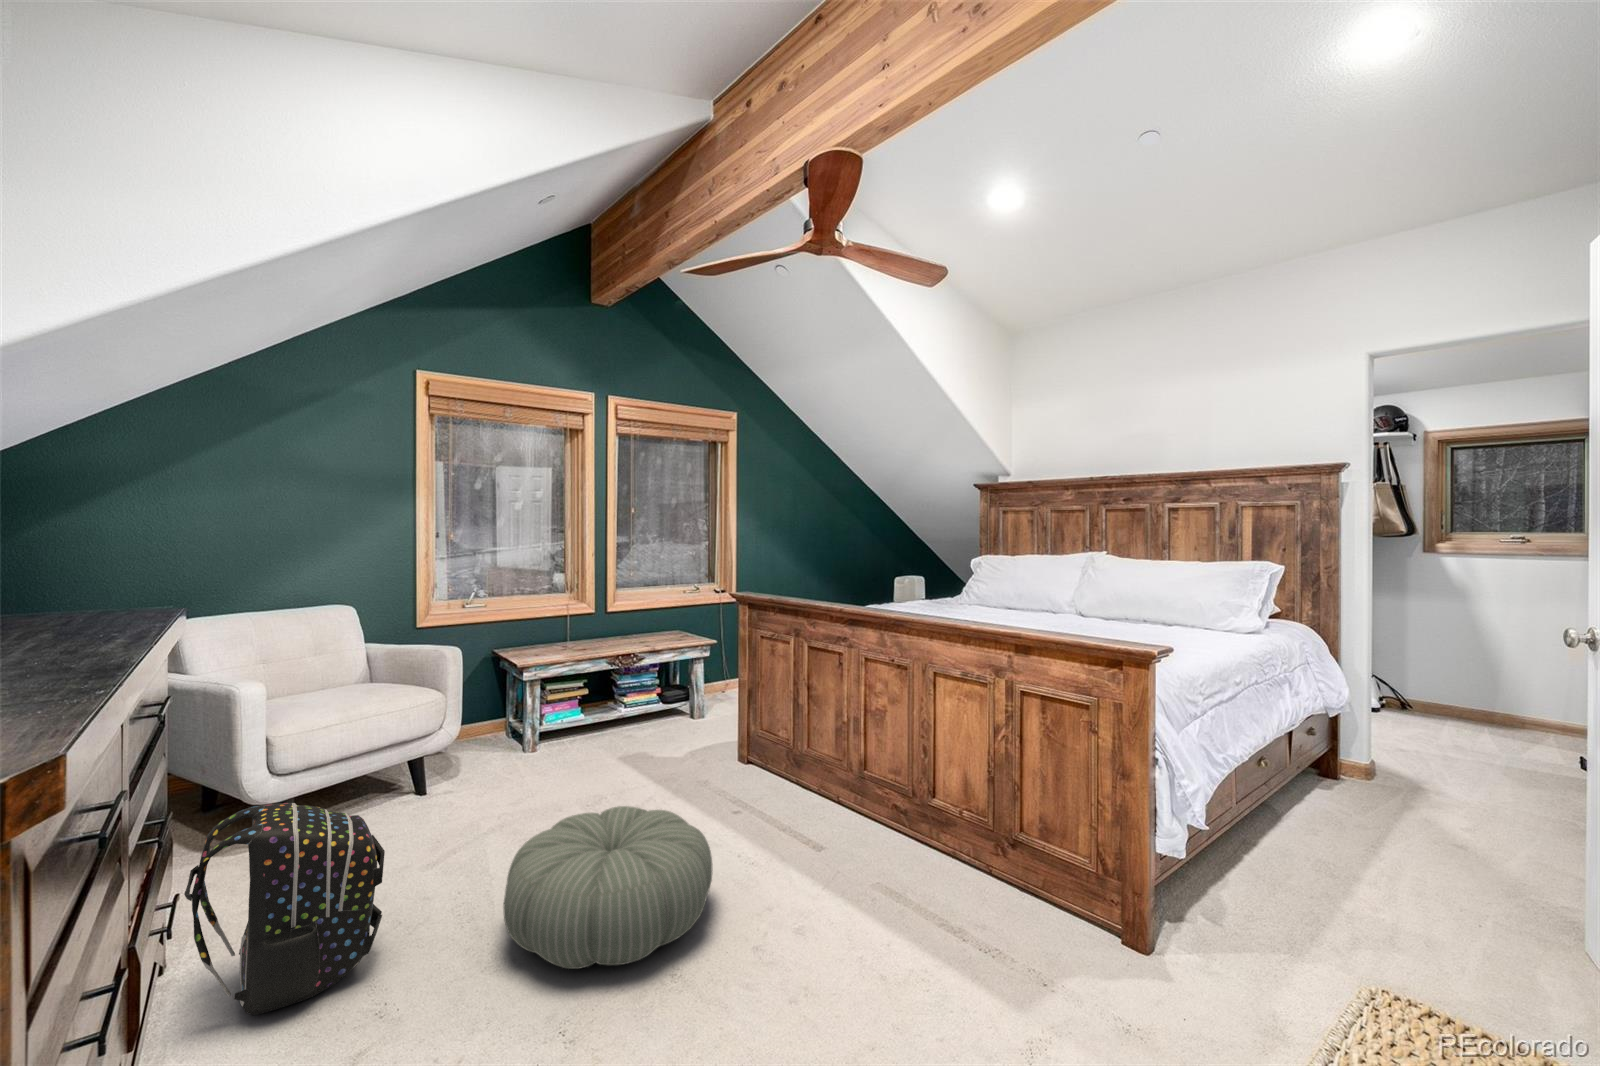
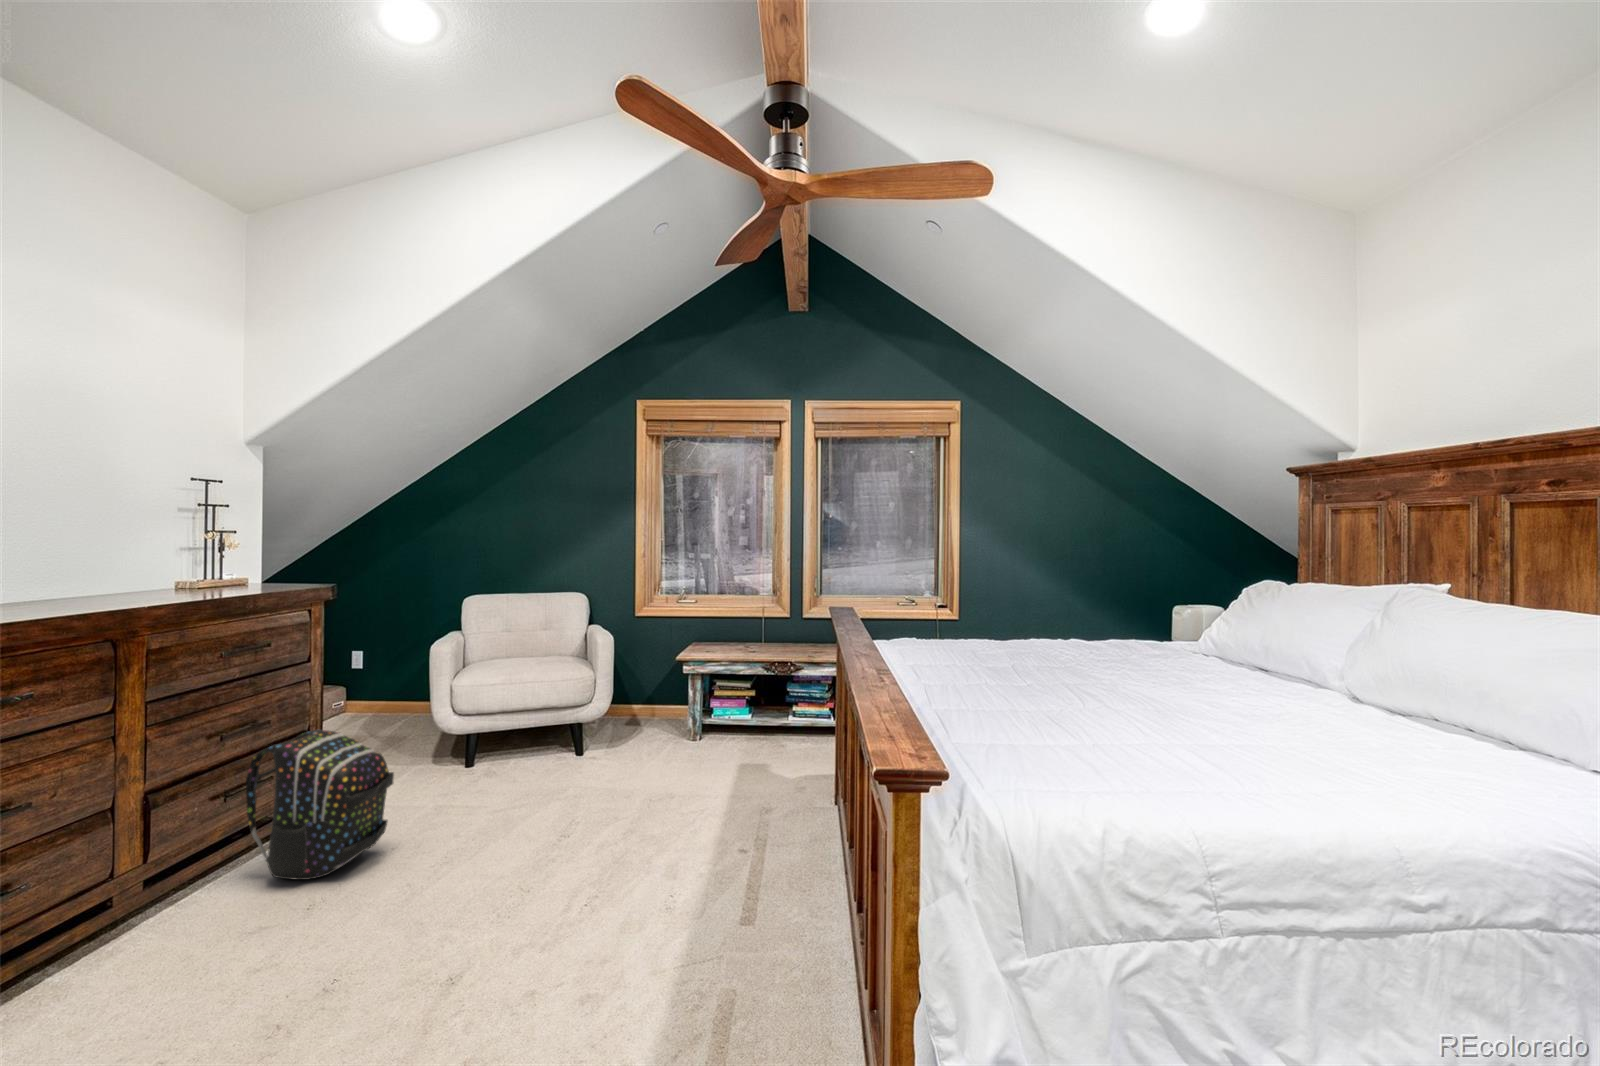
pouf: present [504,806,713,969] -> none [392,799,604,950]

